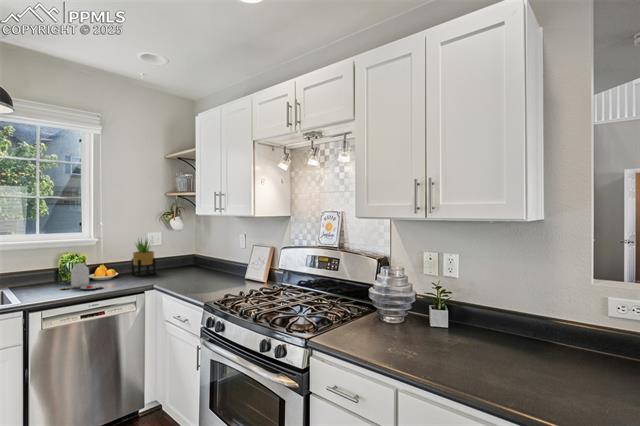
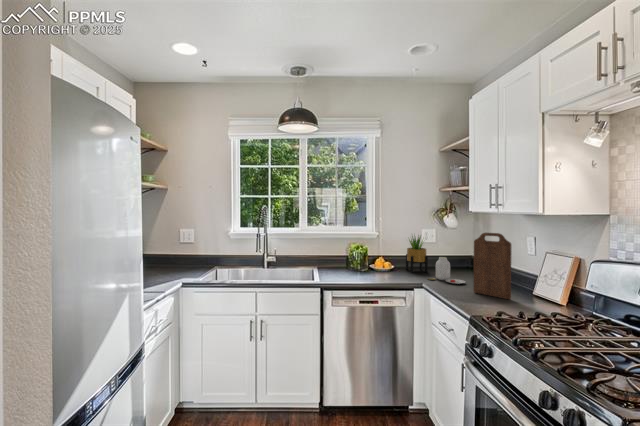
cutting board: none [202,232,232,285] -> present [473,233,511,299]
jar: present [63,263,103,289] -> present [432,257,465,284]

